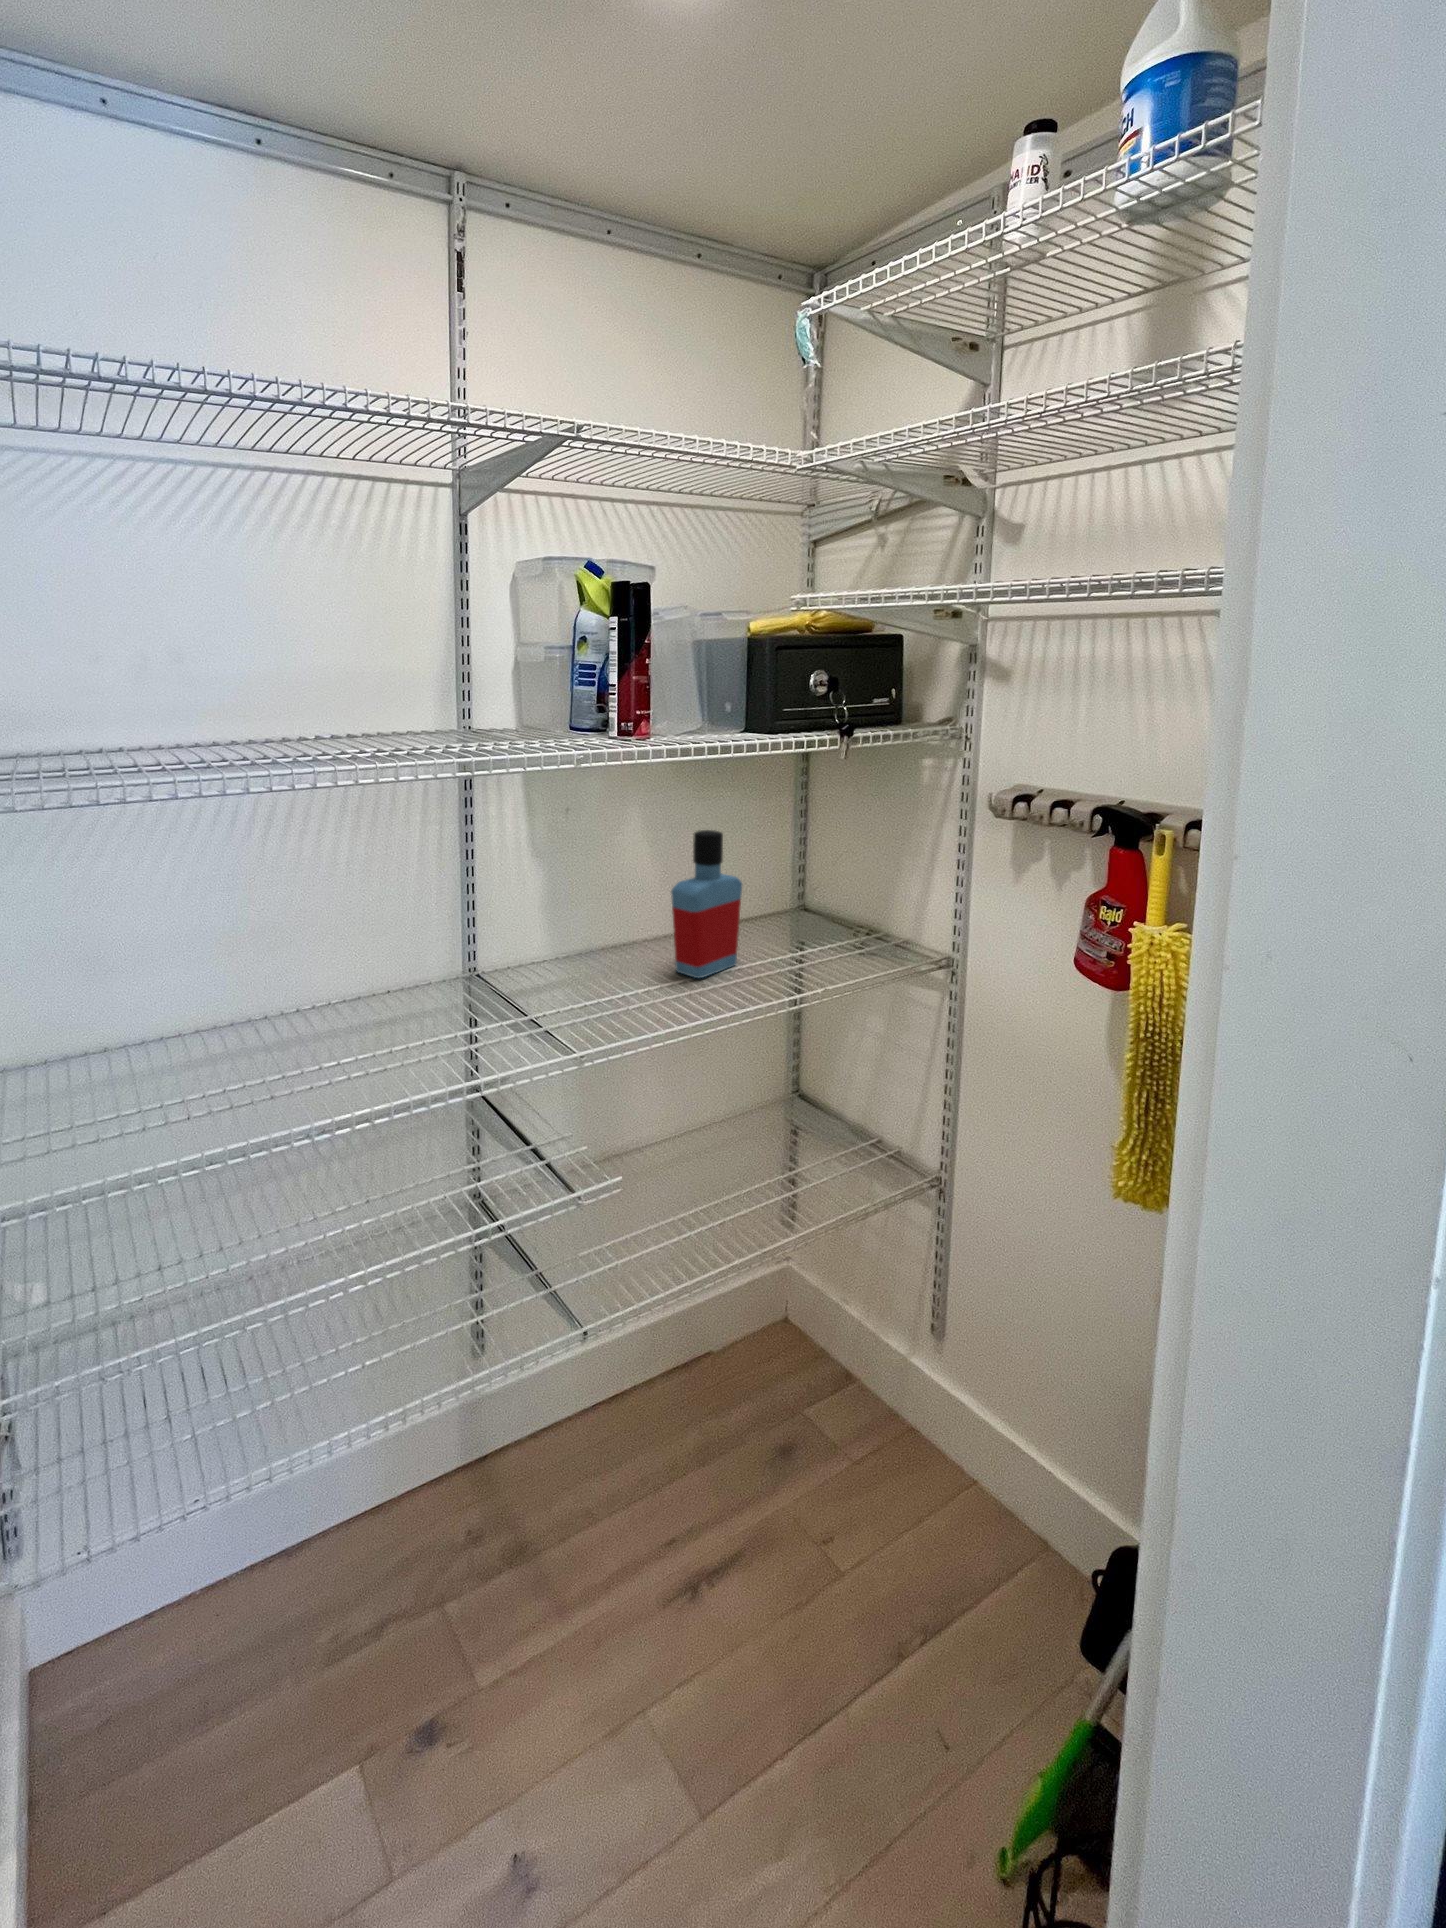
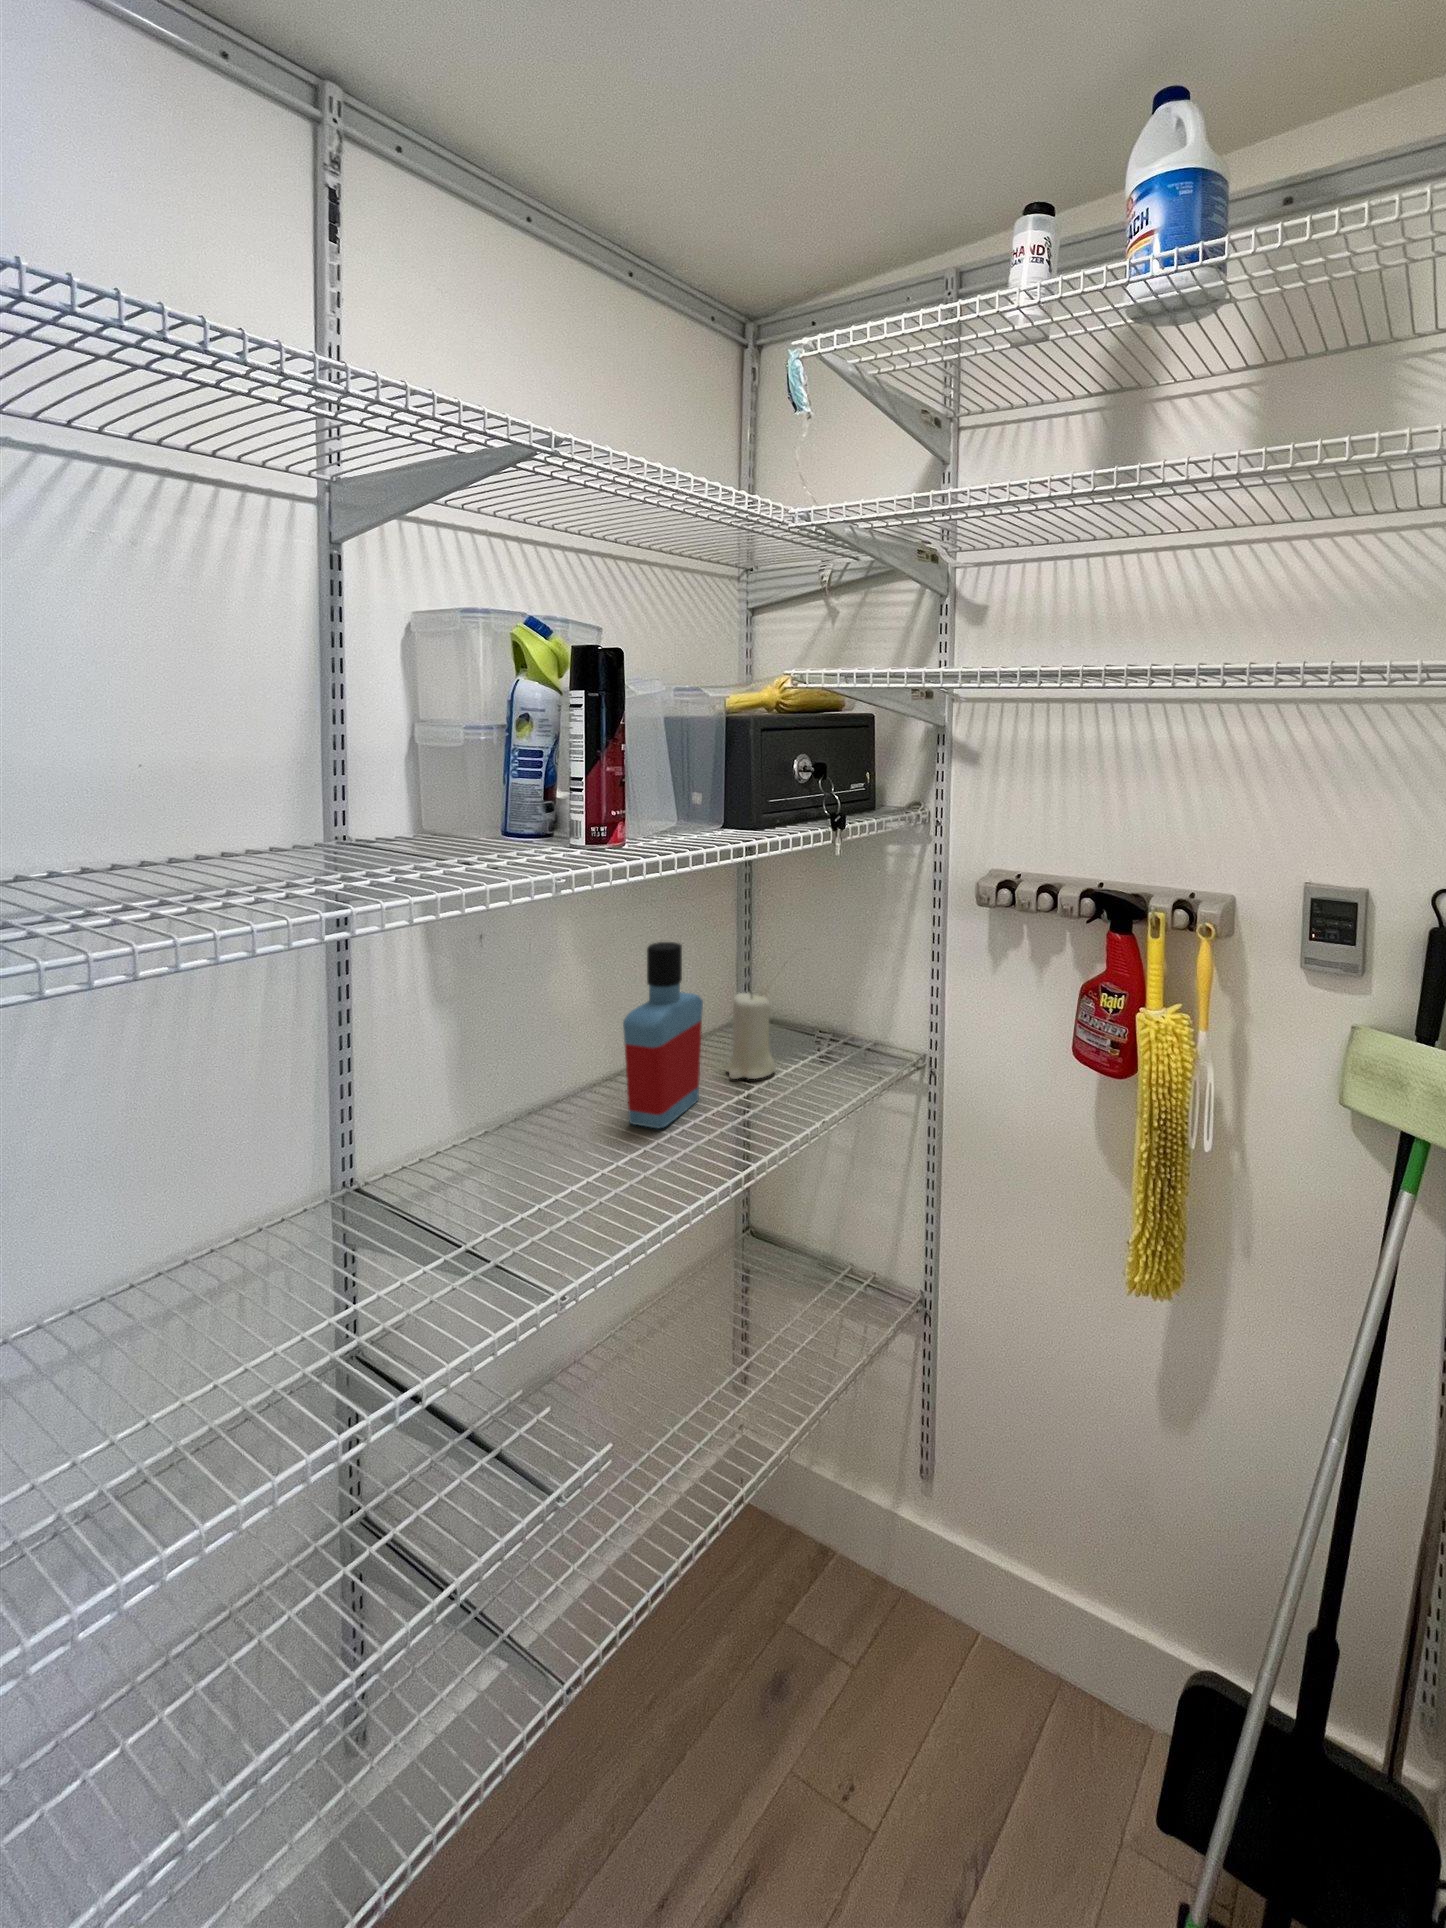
candle: none [766,882,809,957] -> present [726,993,775,1079]

